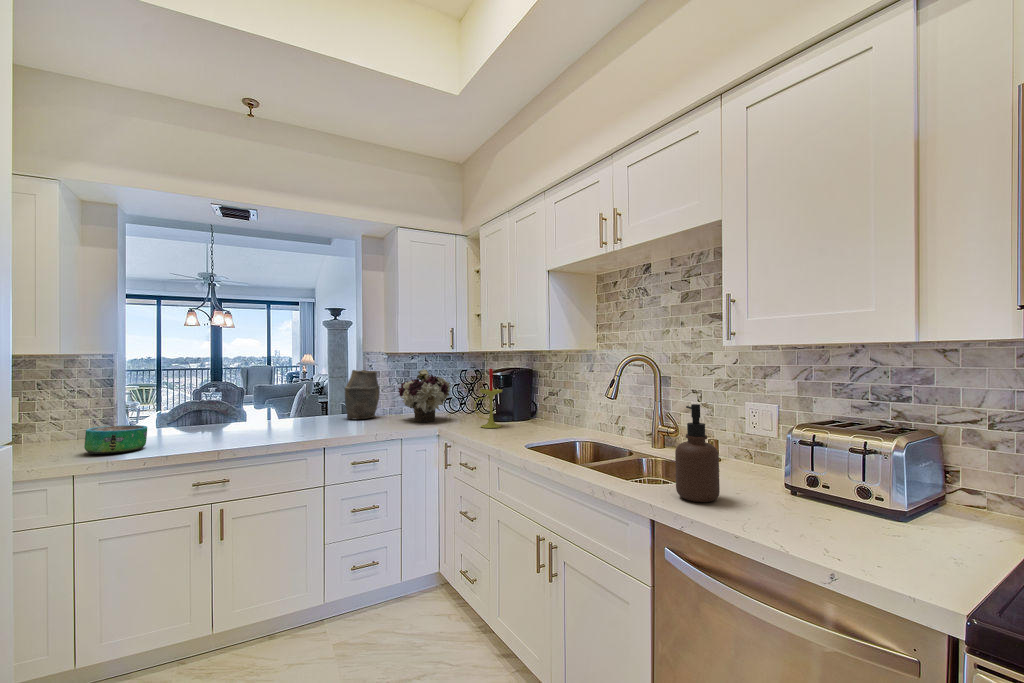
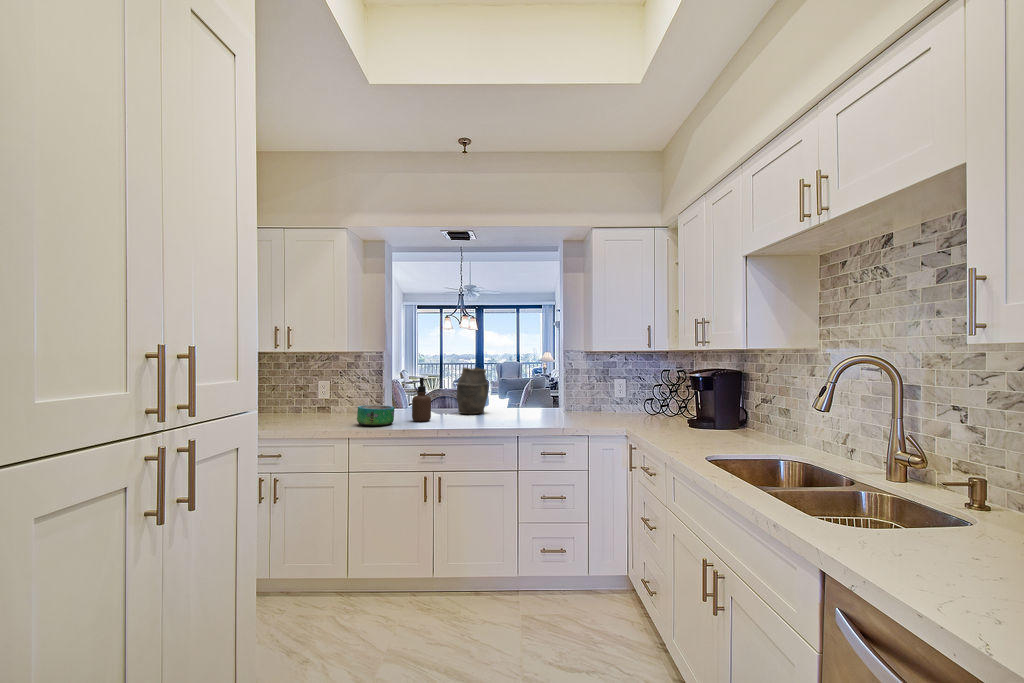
flower arrangement: present [398,369,450,422] -> none [595,368,648,423]
candle: present [474,369,502,428] -> none [667,368,701,435]
vase: present [345,370,380,419] -> present [457,368,488,414]
soap dispenser: present [675,404,720,502] -> present [412,378,431,422]

